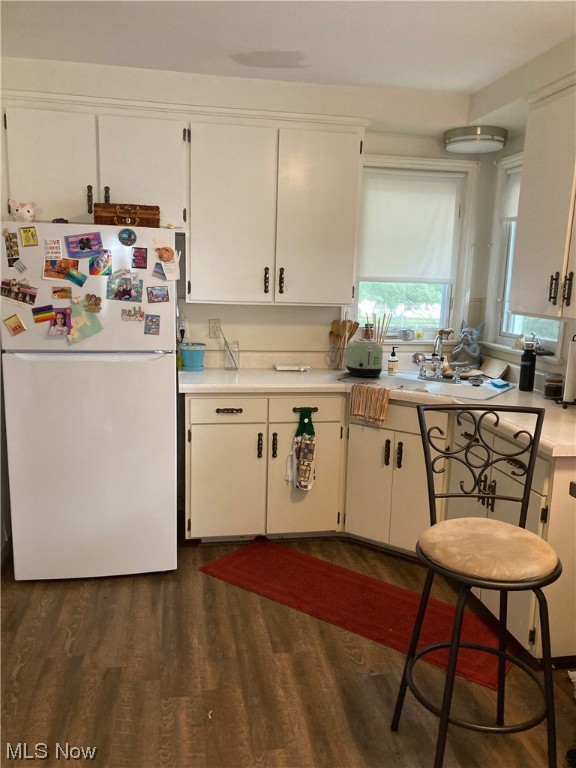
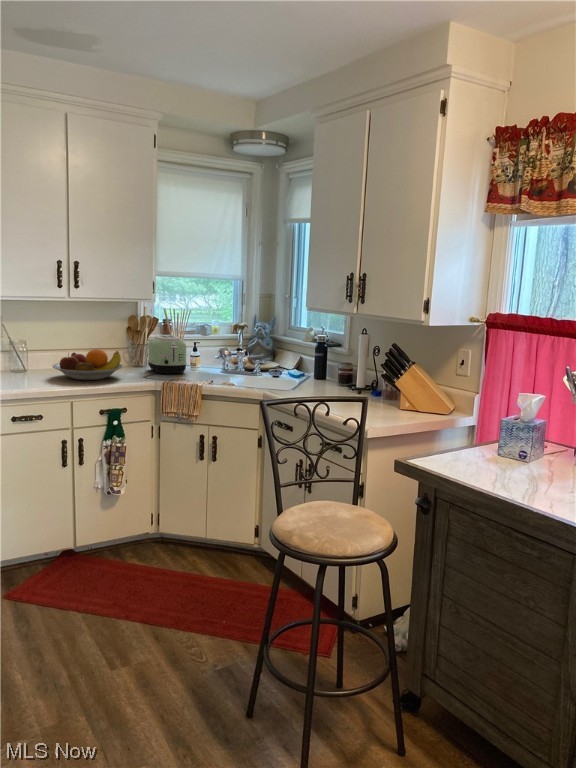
fruit bowl: none [256,350,319,379] -> present [53,349,123,380]

